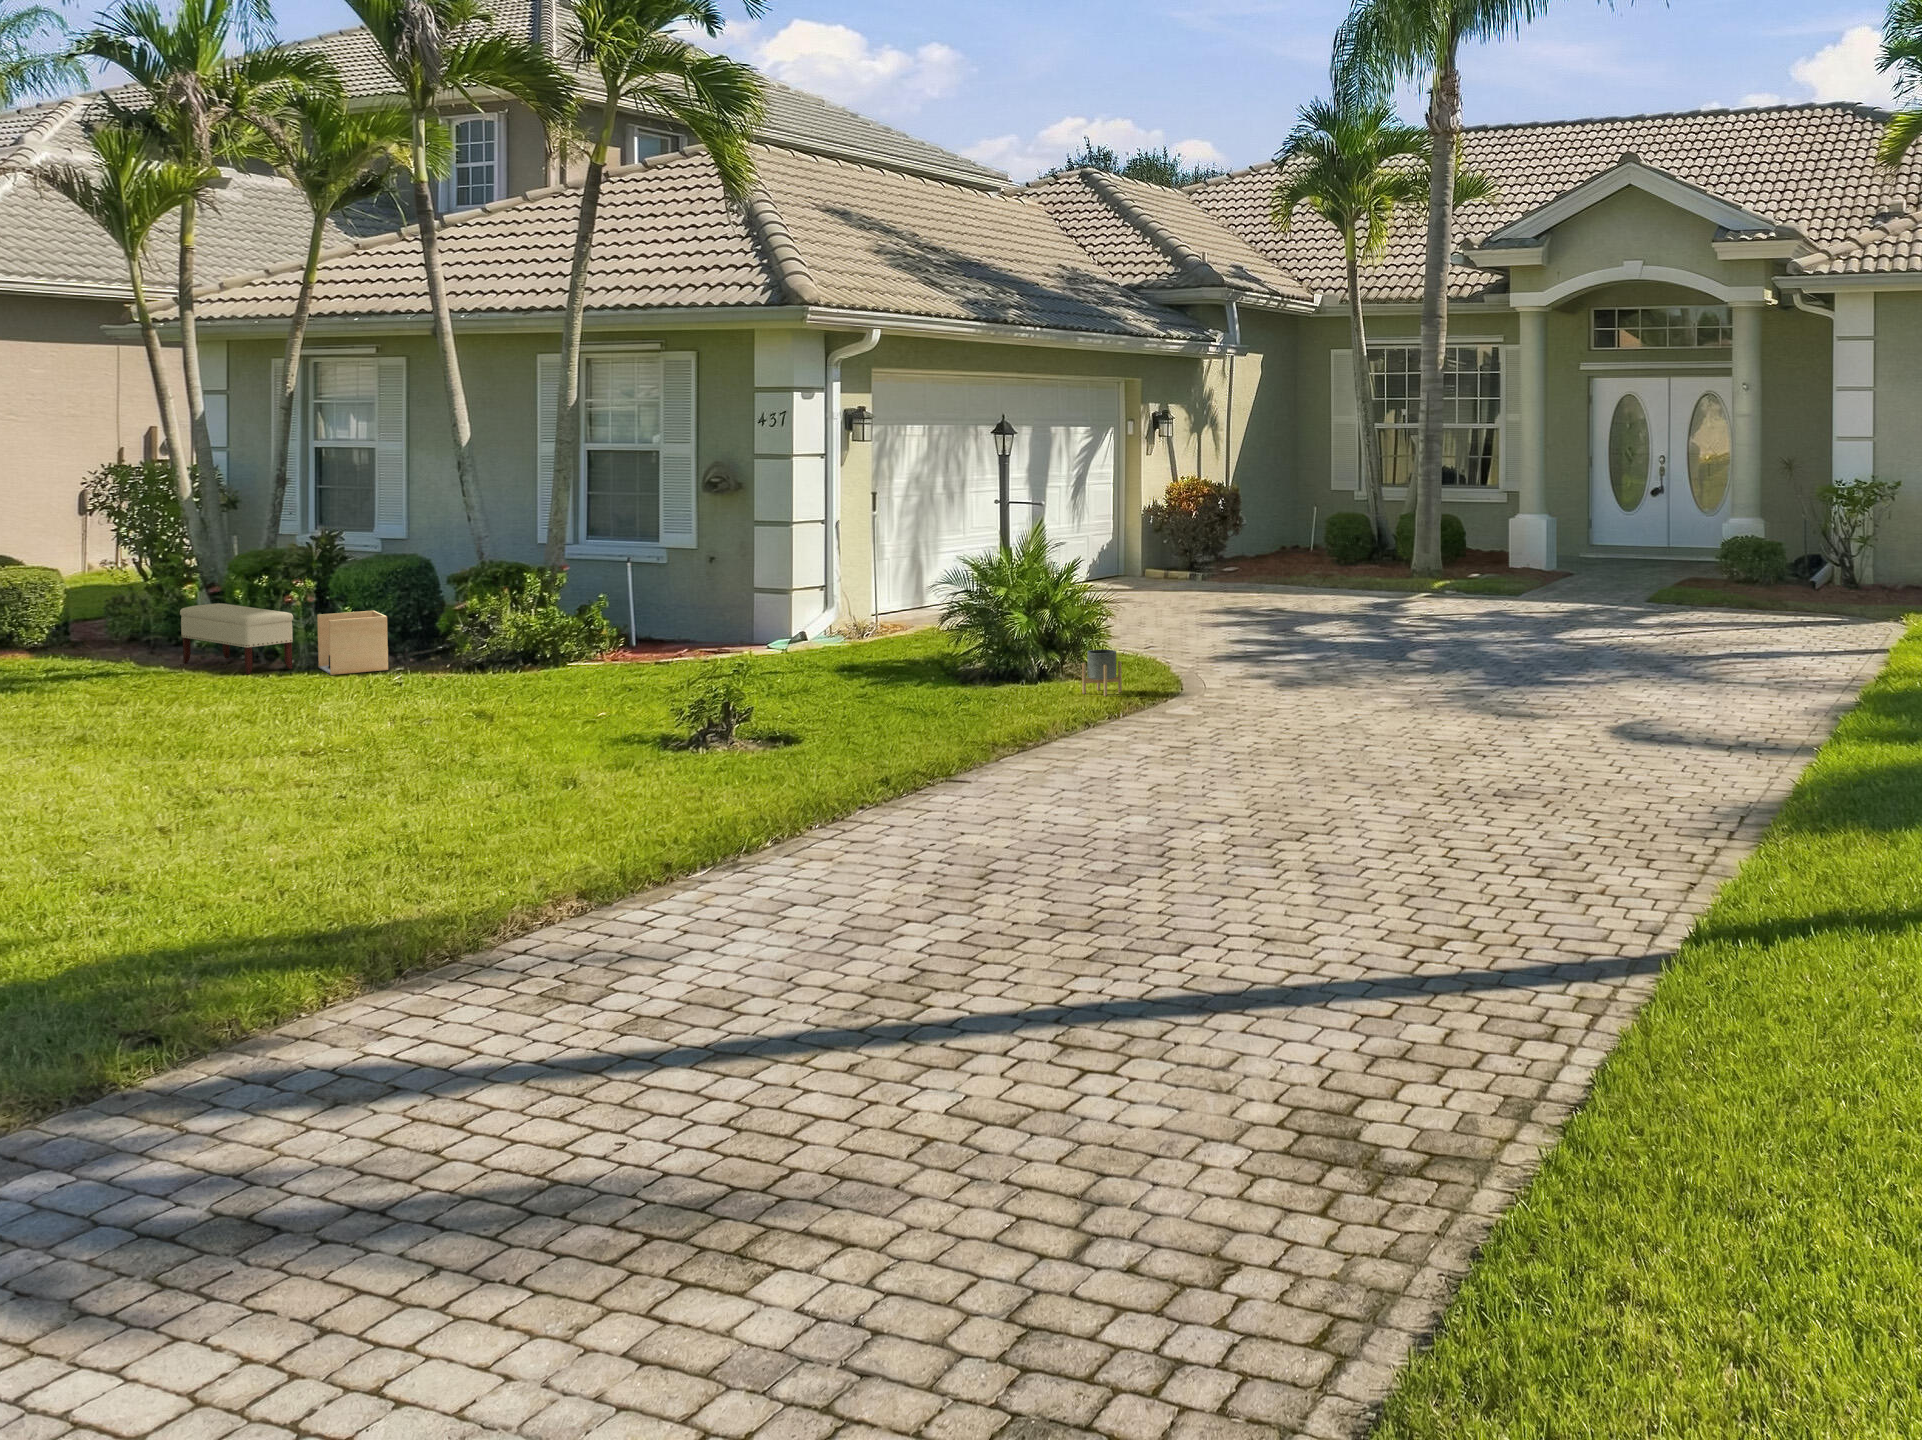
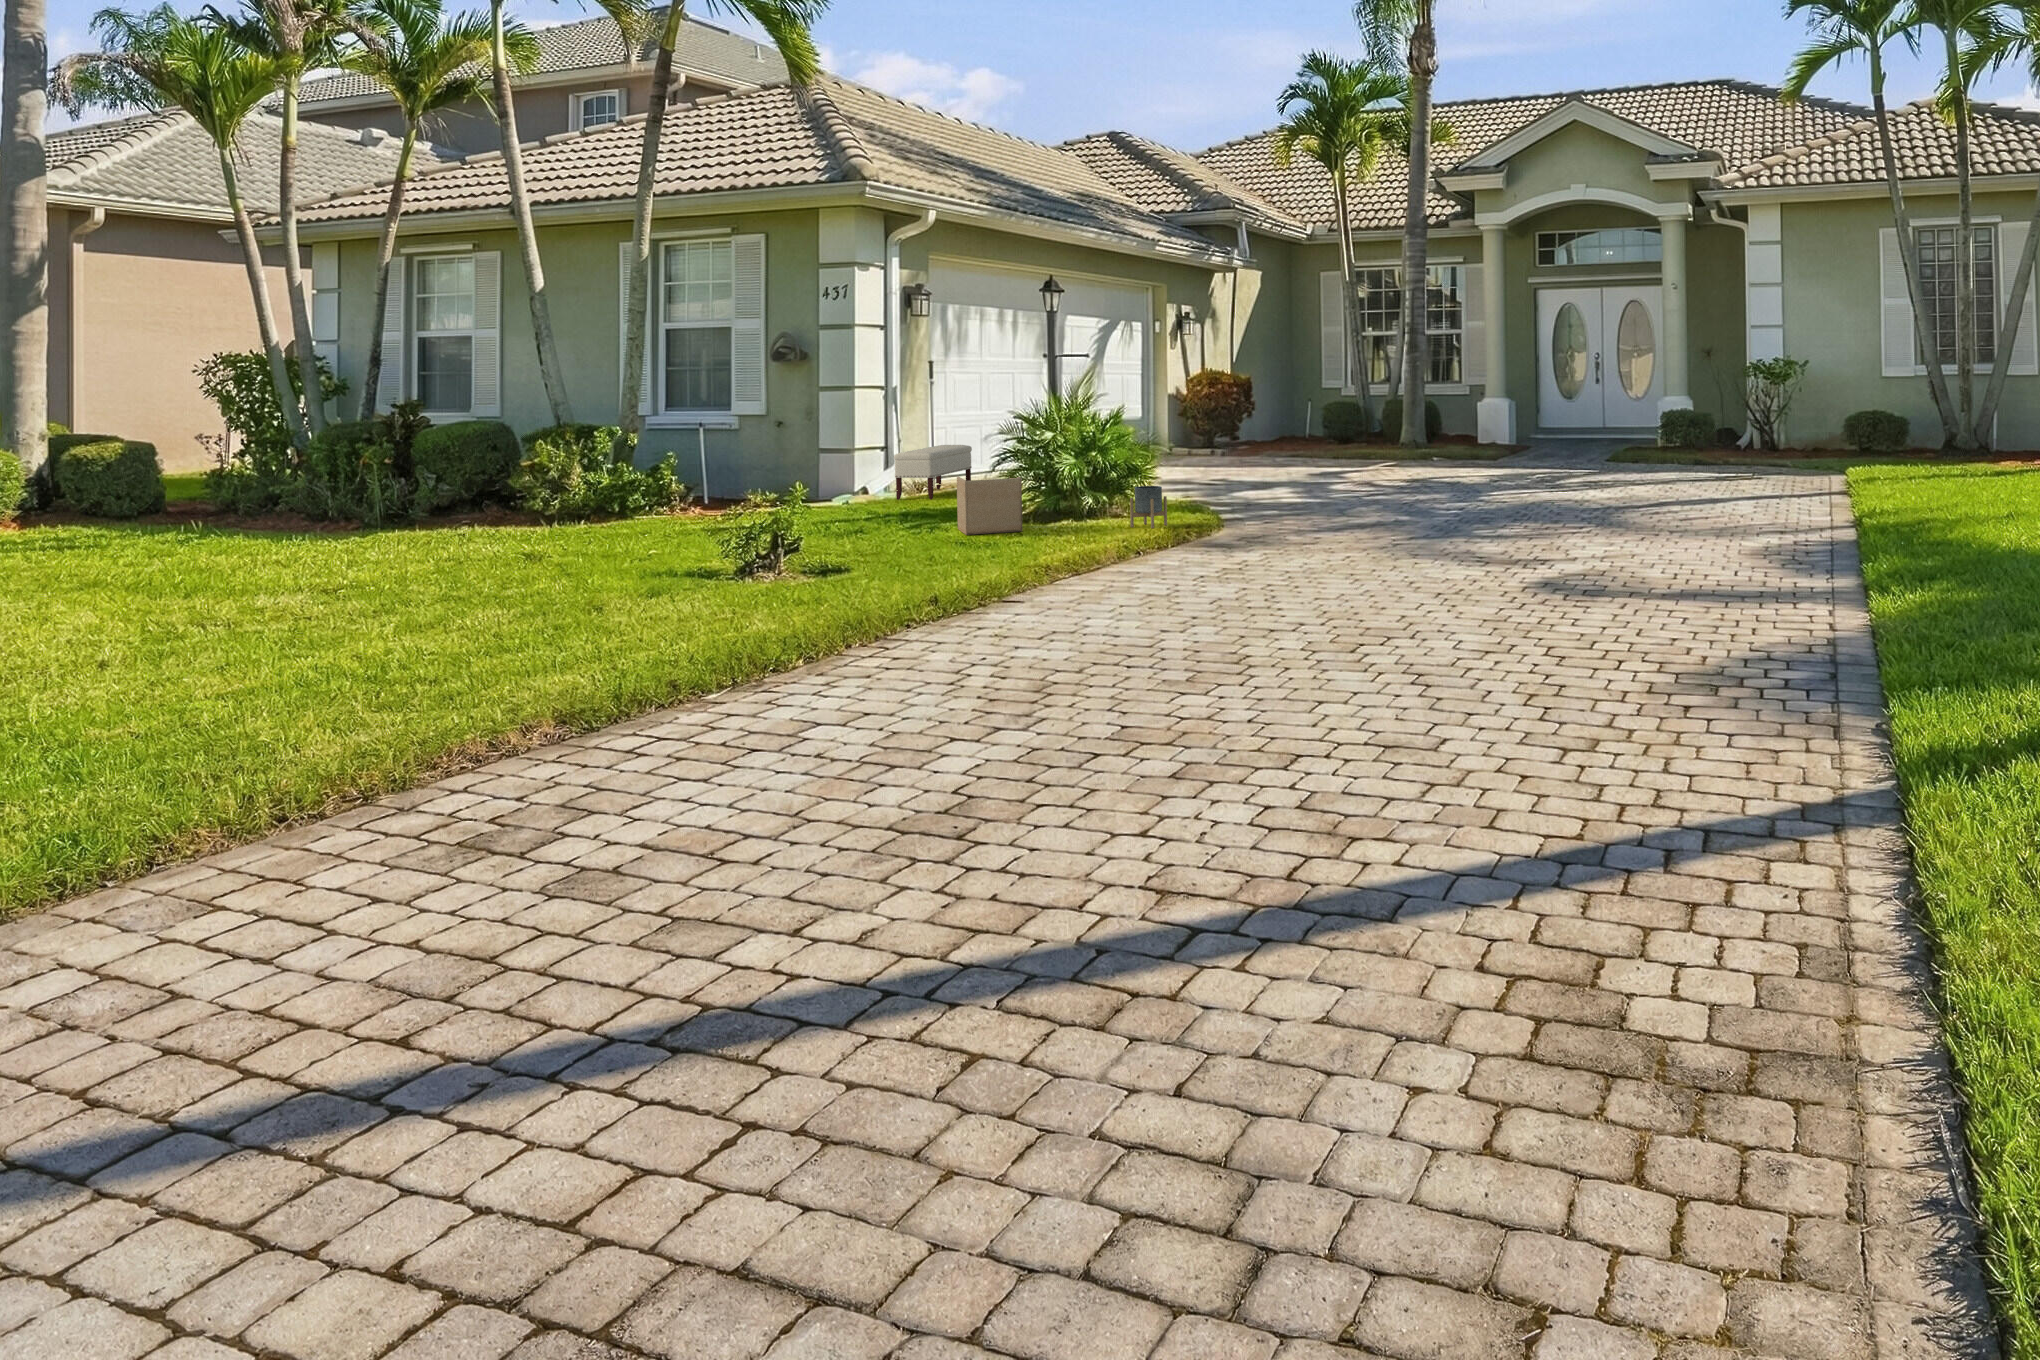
bench: present [180,603,293,675] -> present [894,445,972,500]
cardboard box: present [317,611,388,675] -> present [957,477,1022,535]

